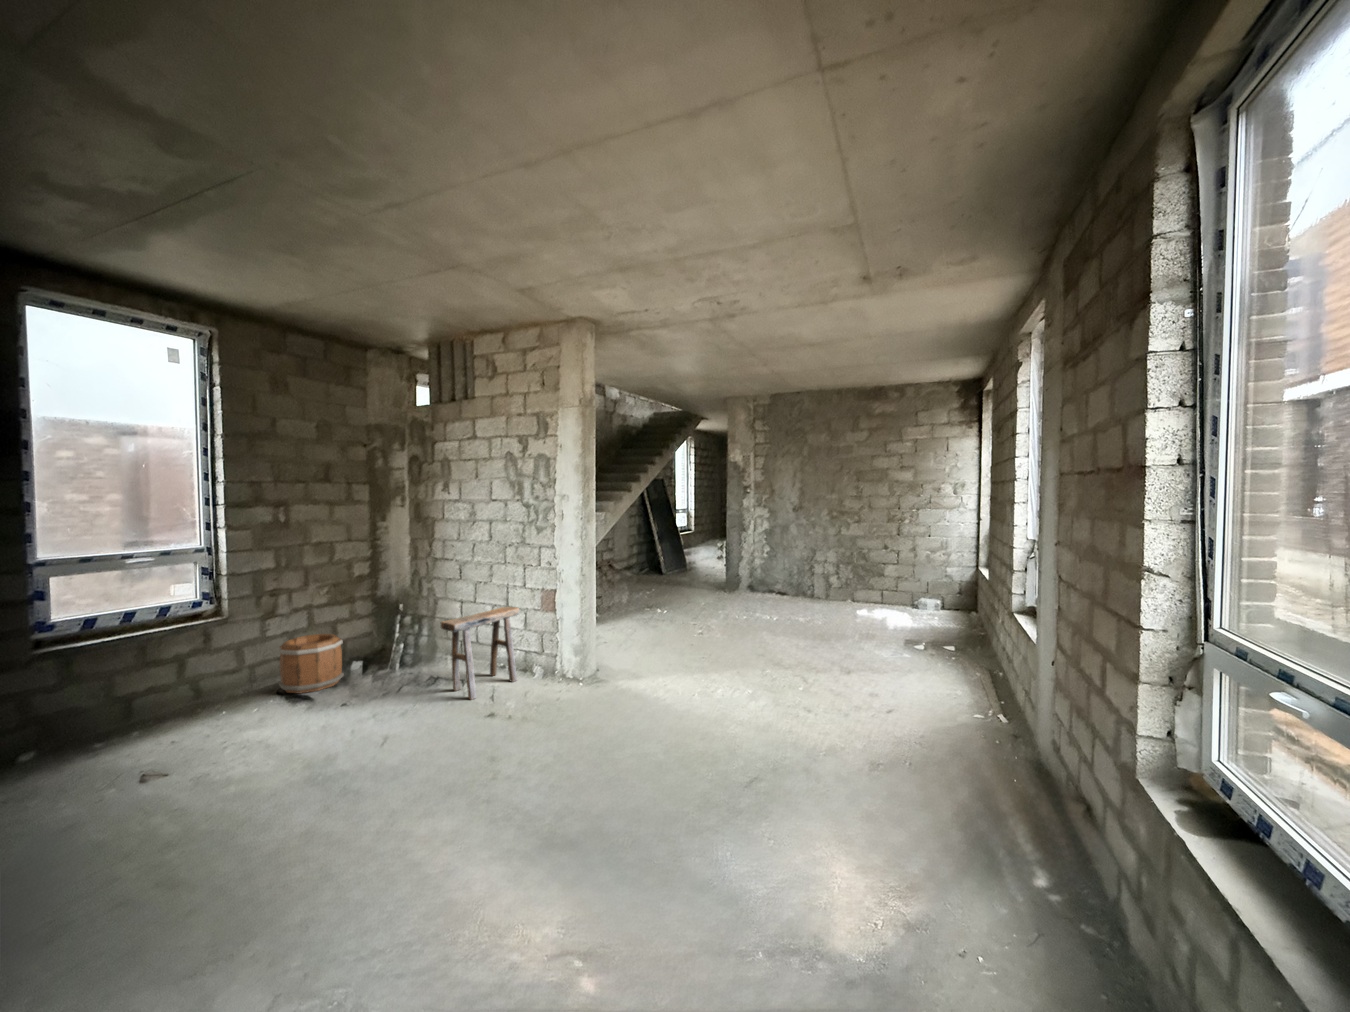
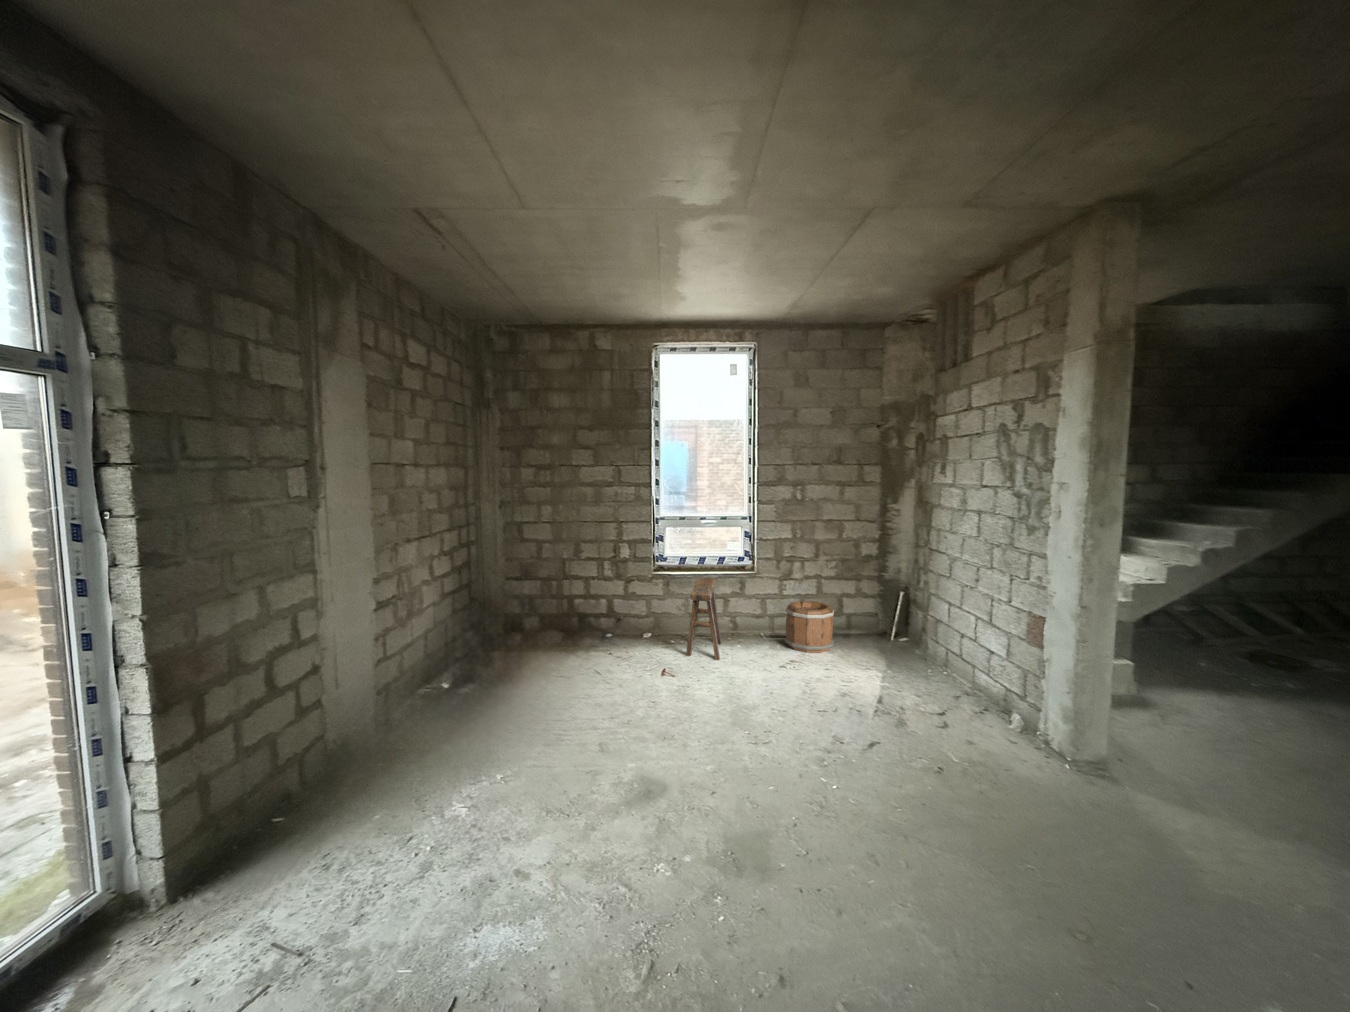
stool: present [441,607,520,700] -> present [686,579,721,660]

